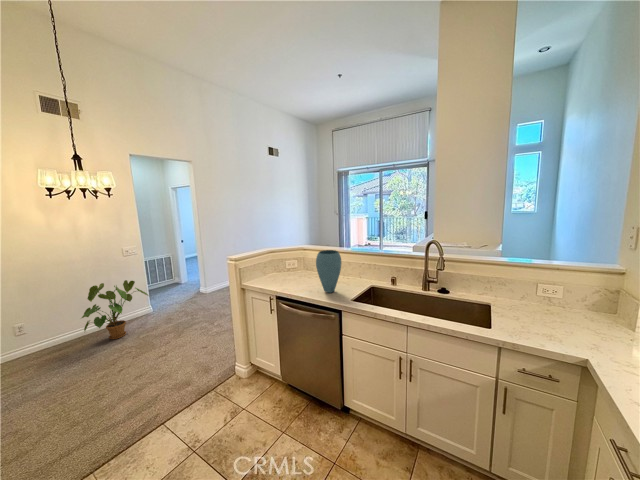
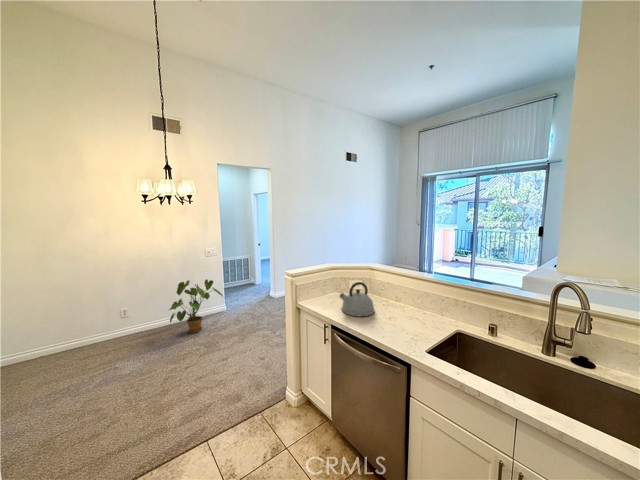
vase: present [316,250,341,293] -> none [380,277,415,333]
kettle: none [282,259,311,286] -> present [340,282,375,316]

